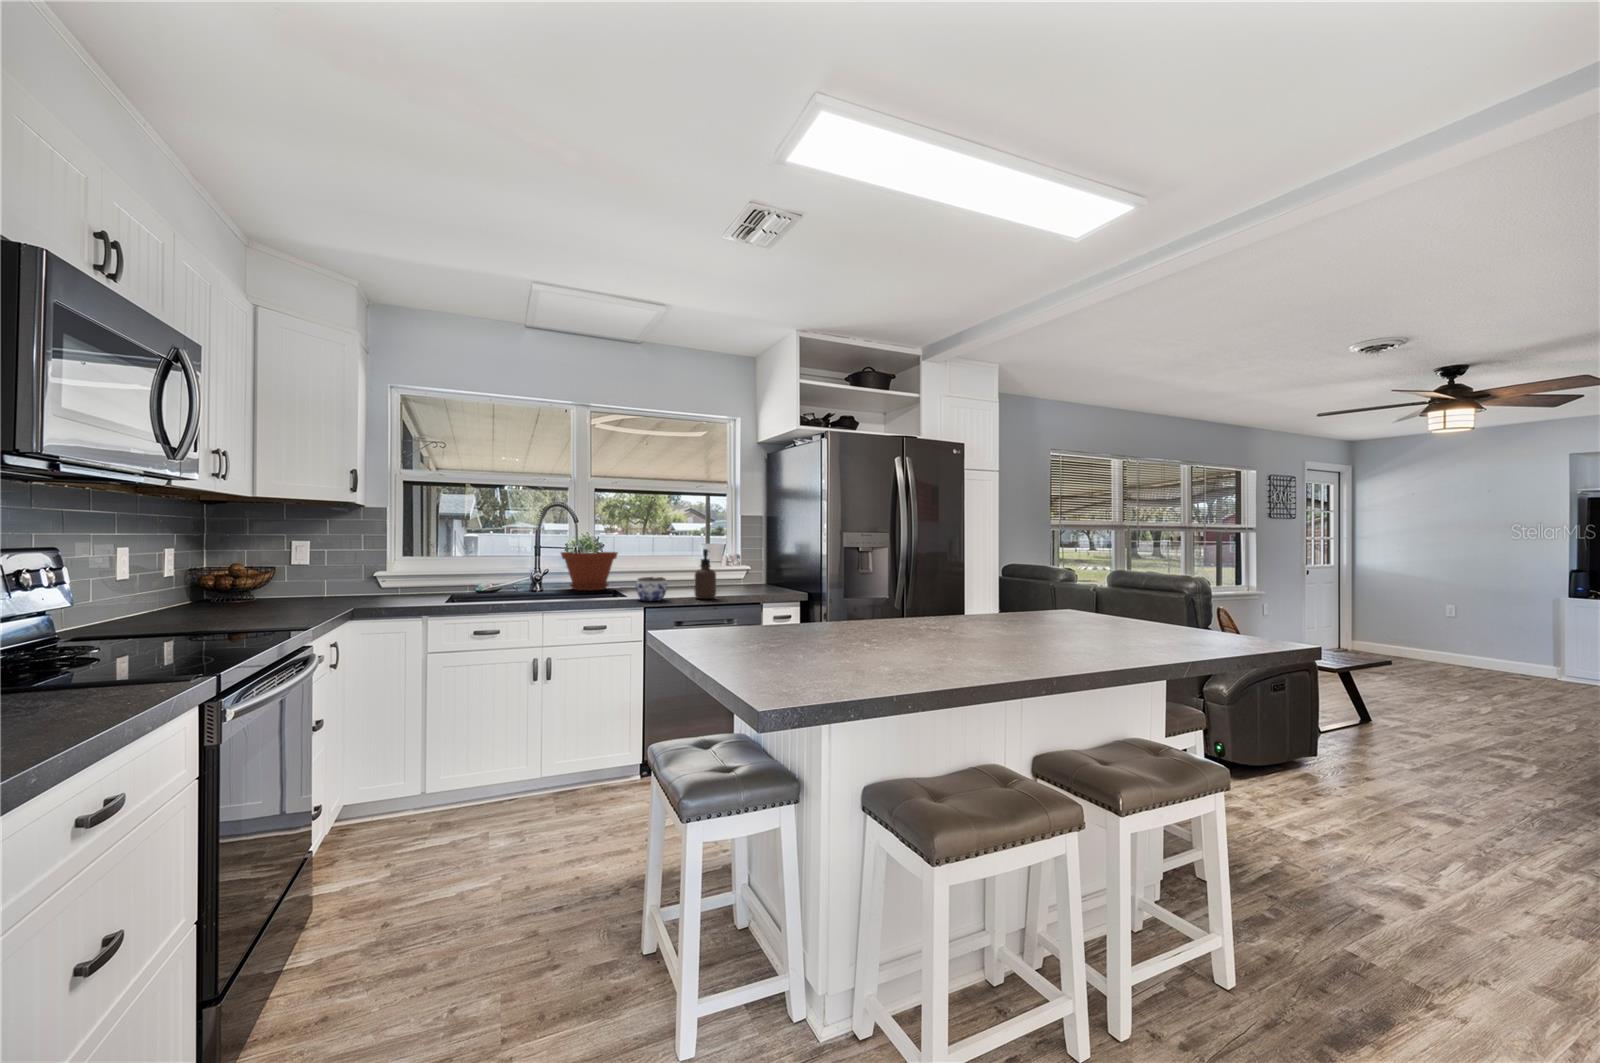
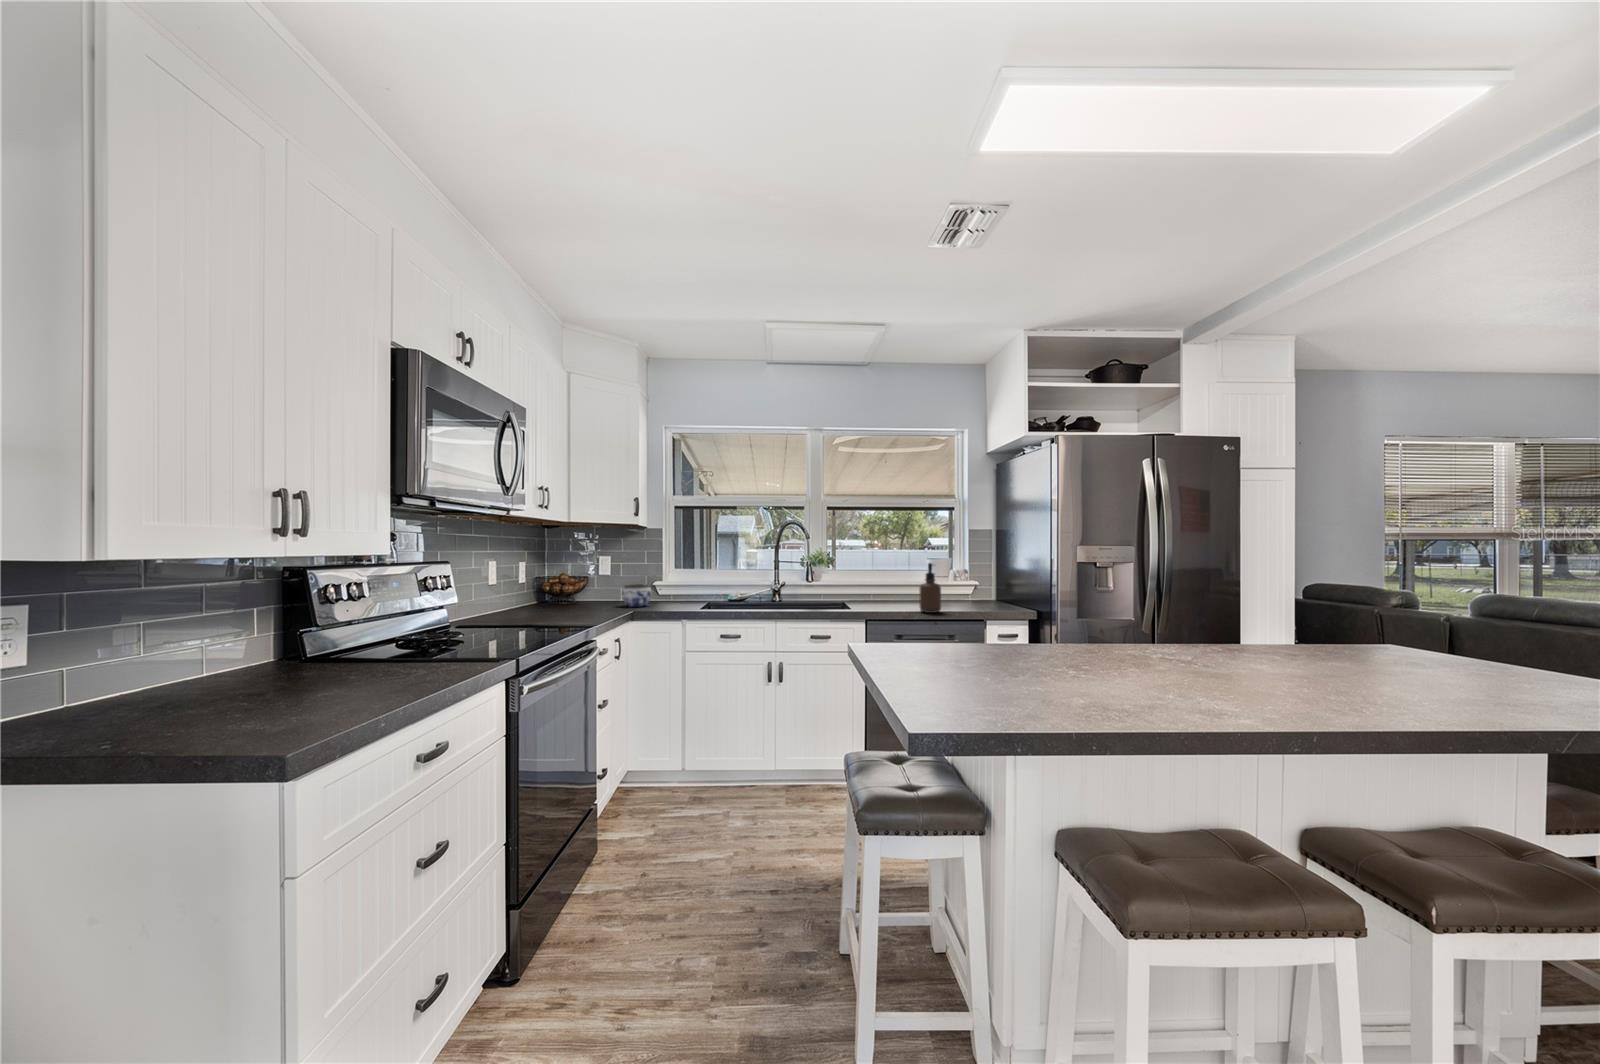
plant pot: present [561,552,618,591] -> none [800,564,852,601]
jar: present [636,577,667,601] -> present [622,584,651,607]

